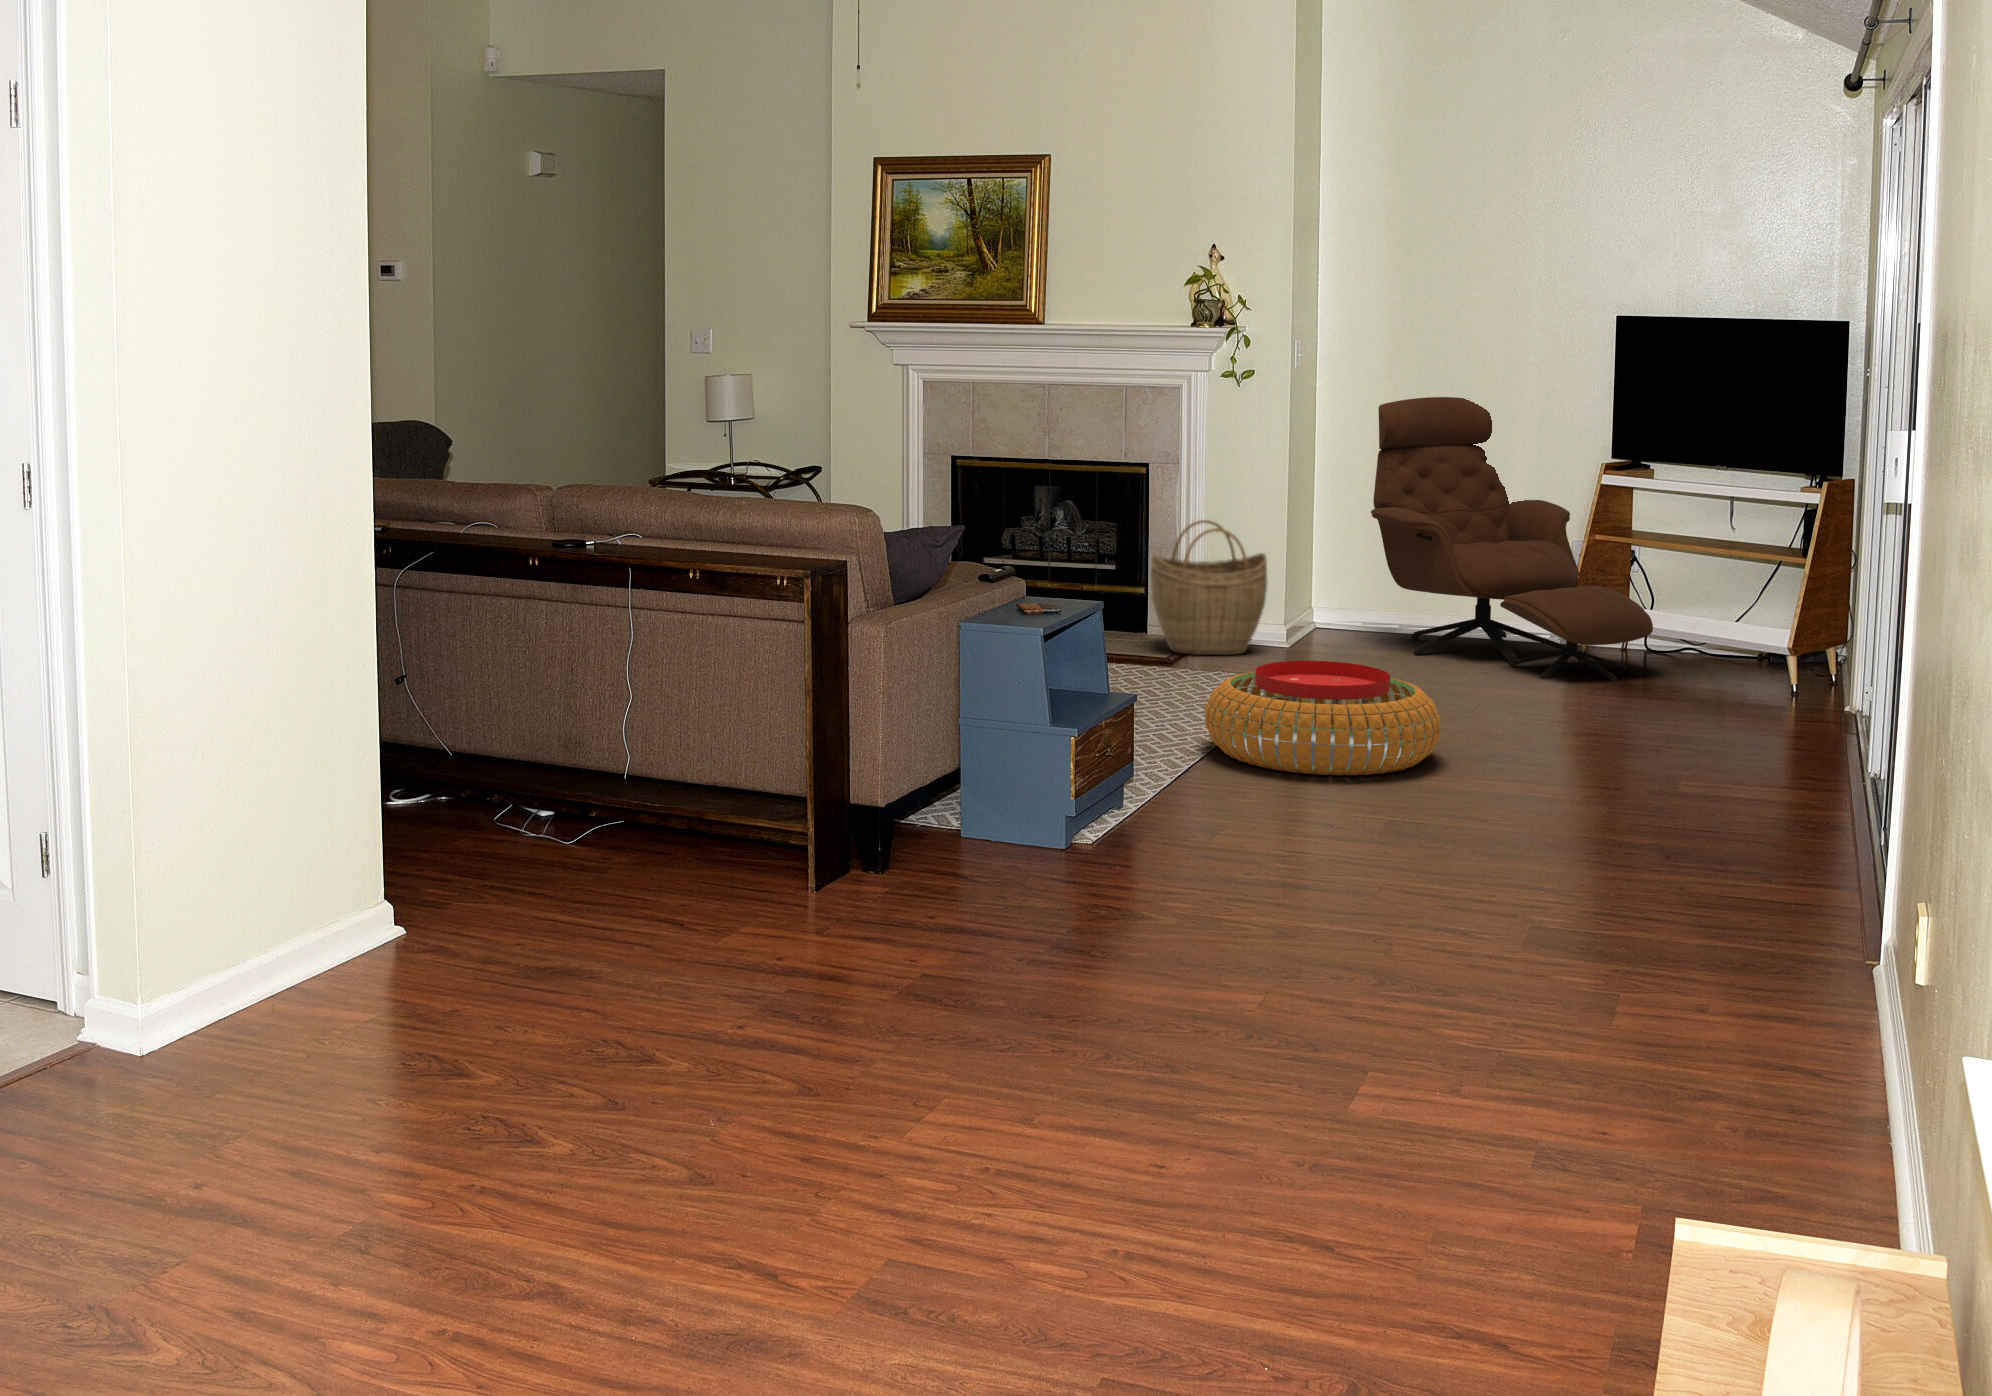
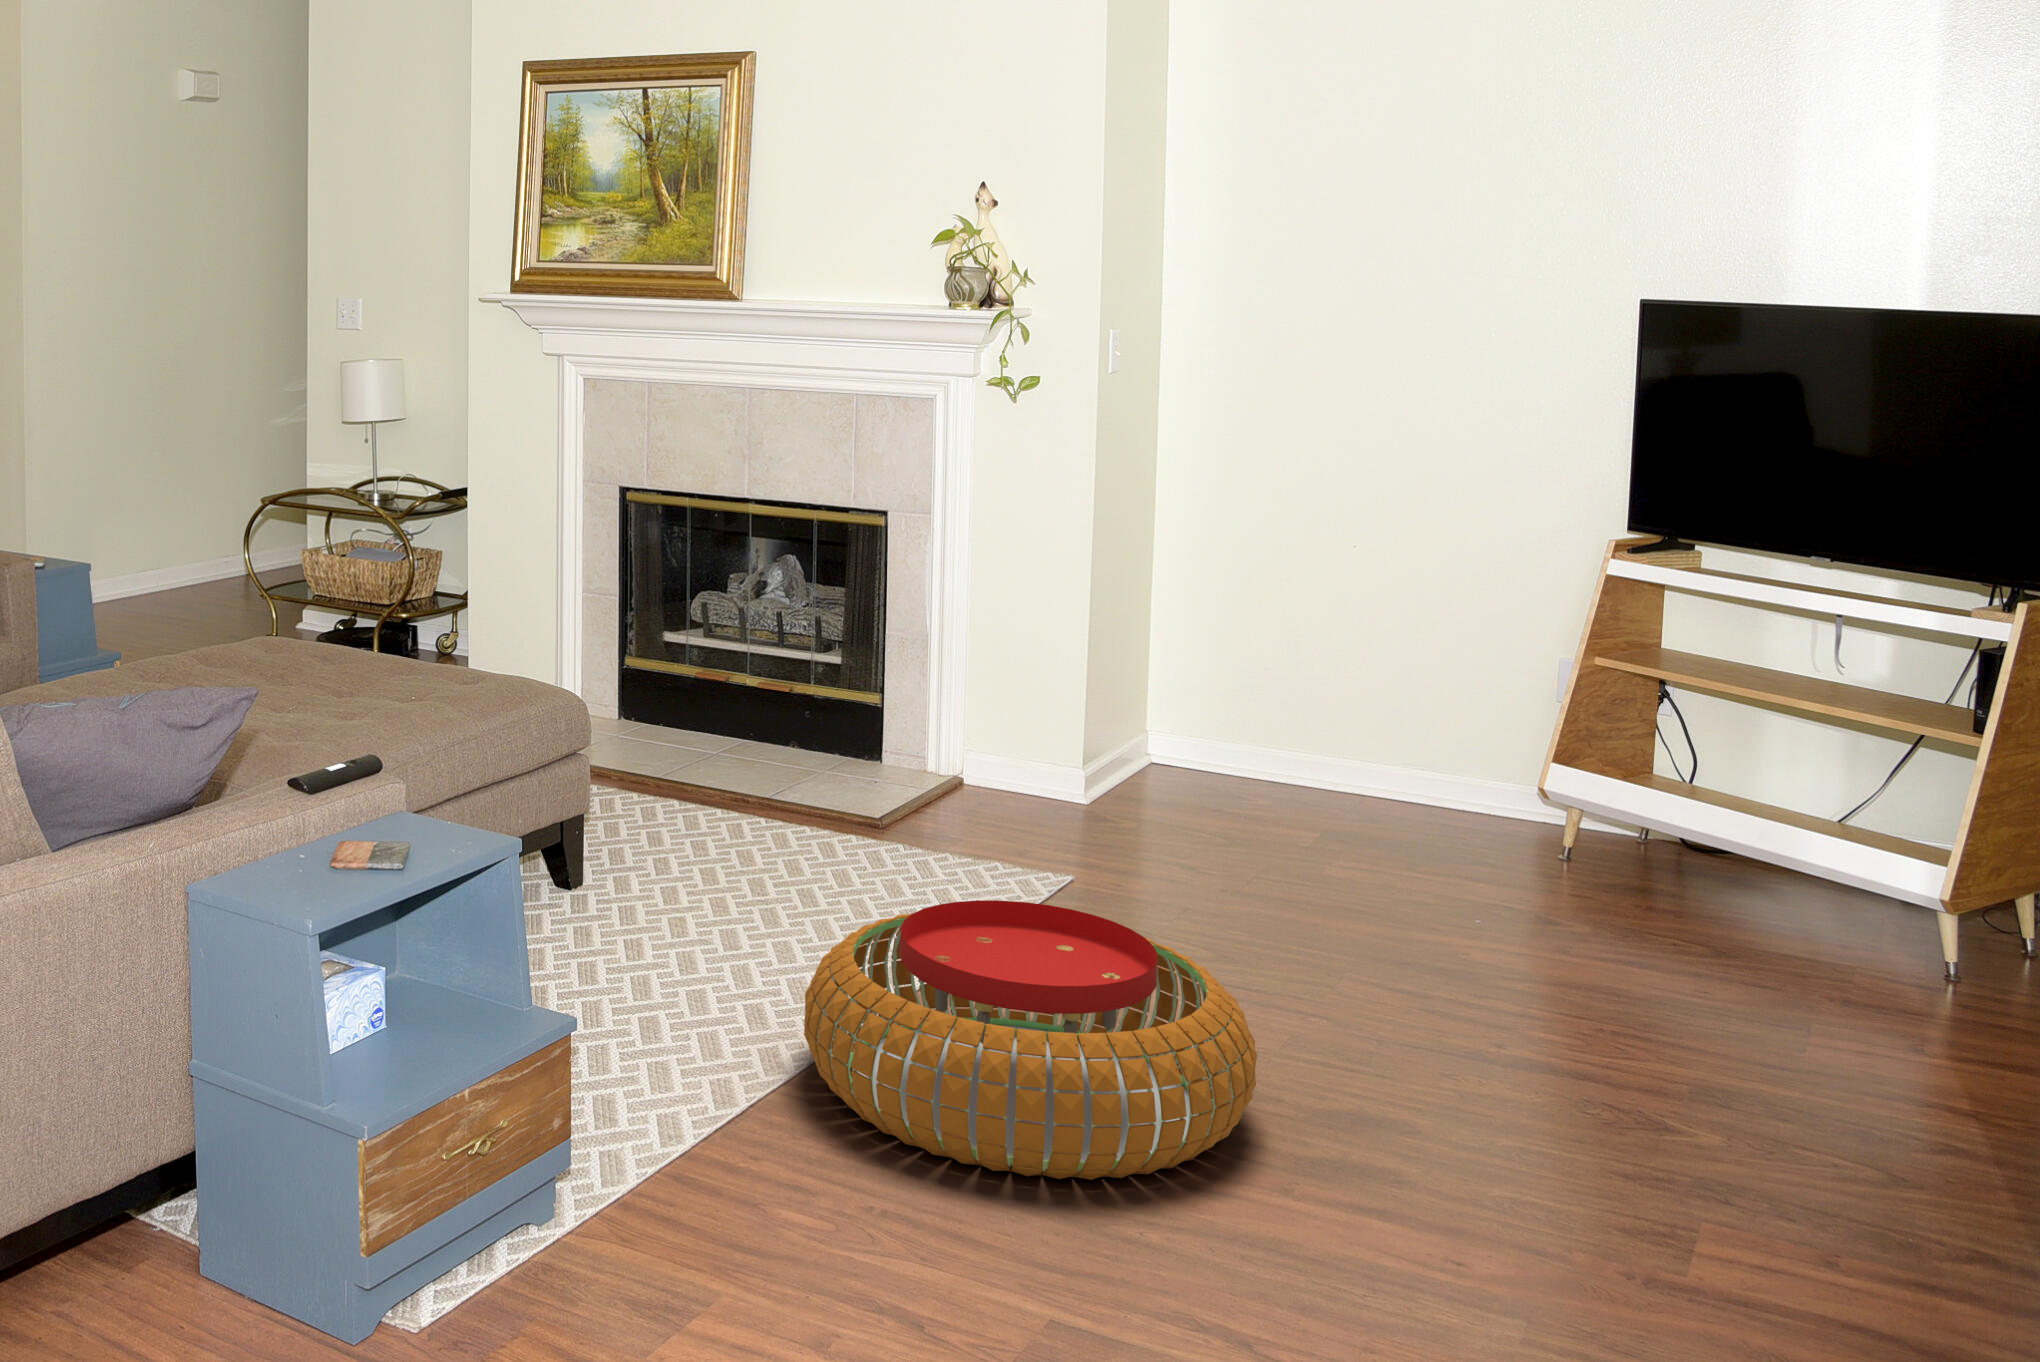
lounge chair: present [1371,397,1653,681] -> none [1223,430,1693,926]
woven basket: present [1151,520,1267,655] -> none [871,601,1050,817]

